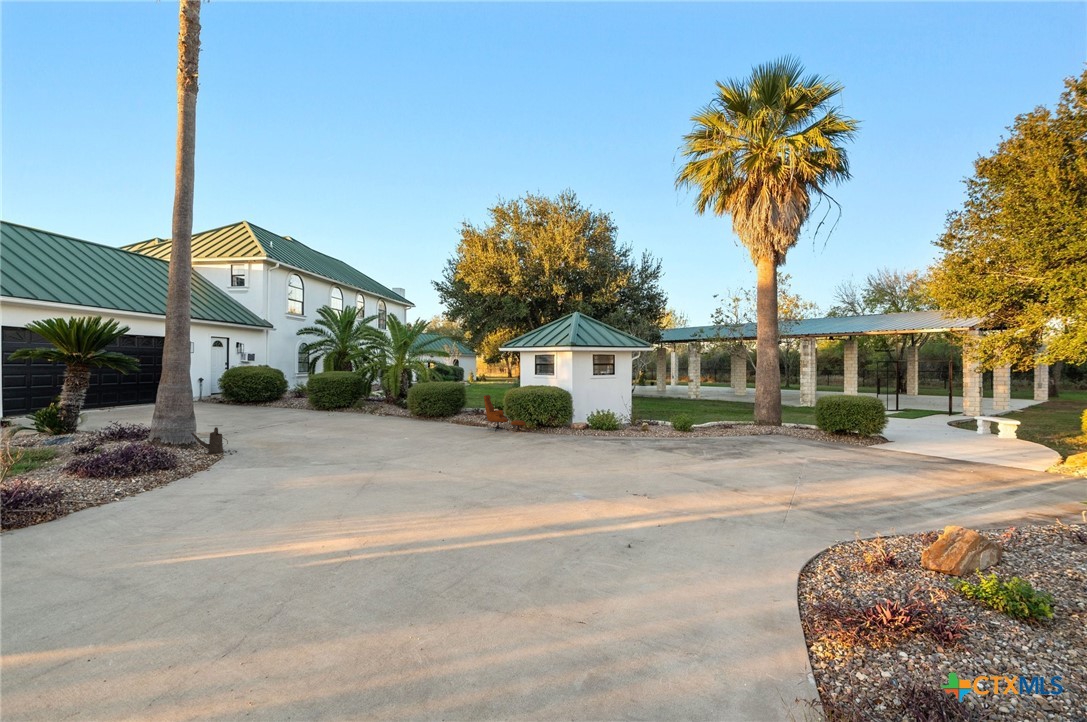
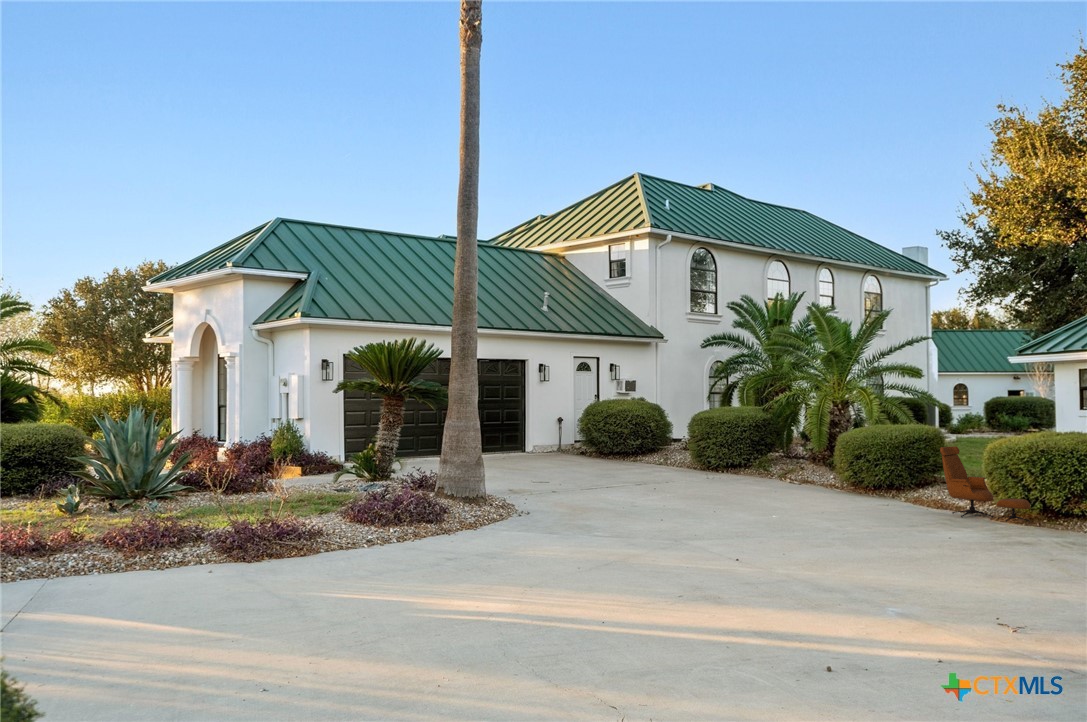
watering can: present [191,427,228,454] -> none [483,478,523,514]

